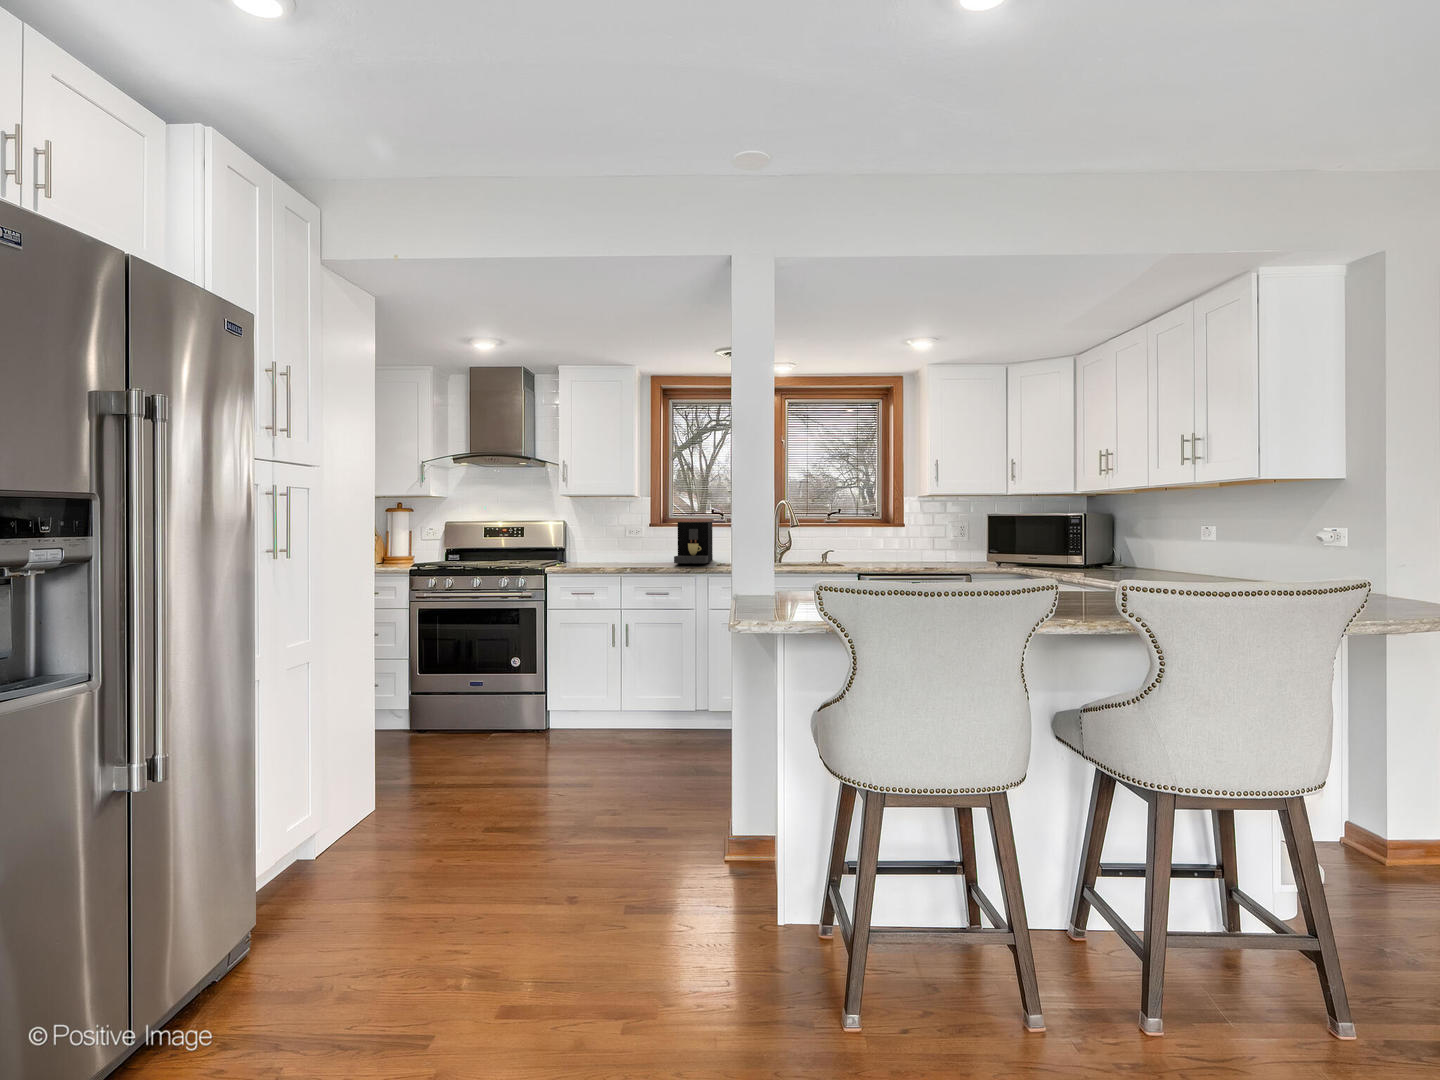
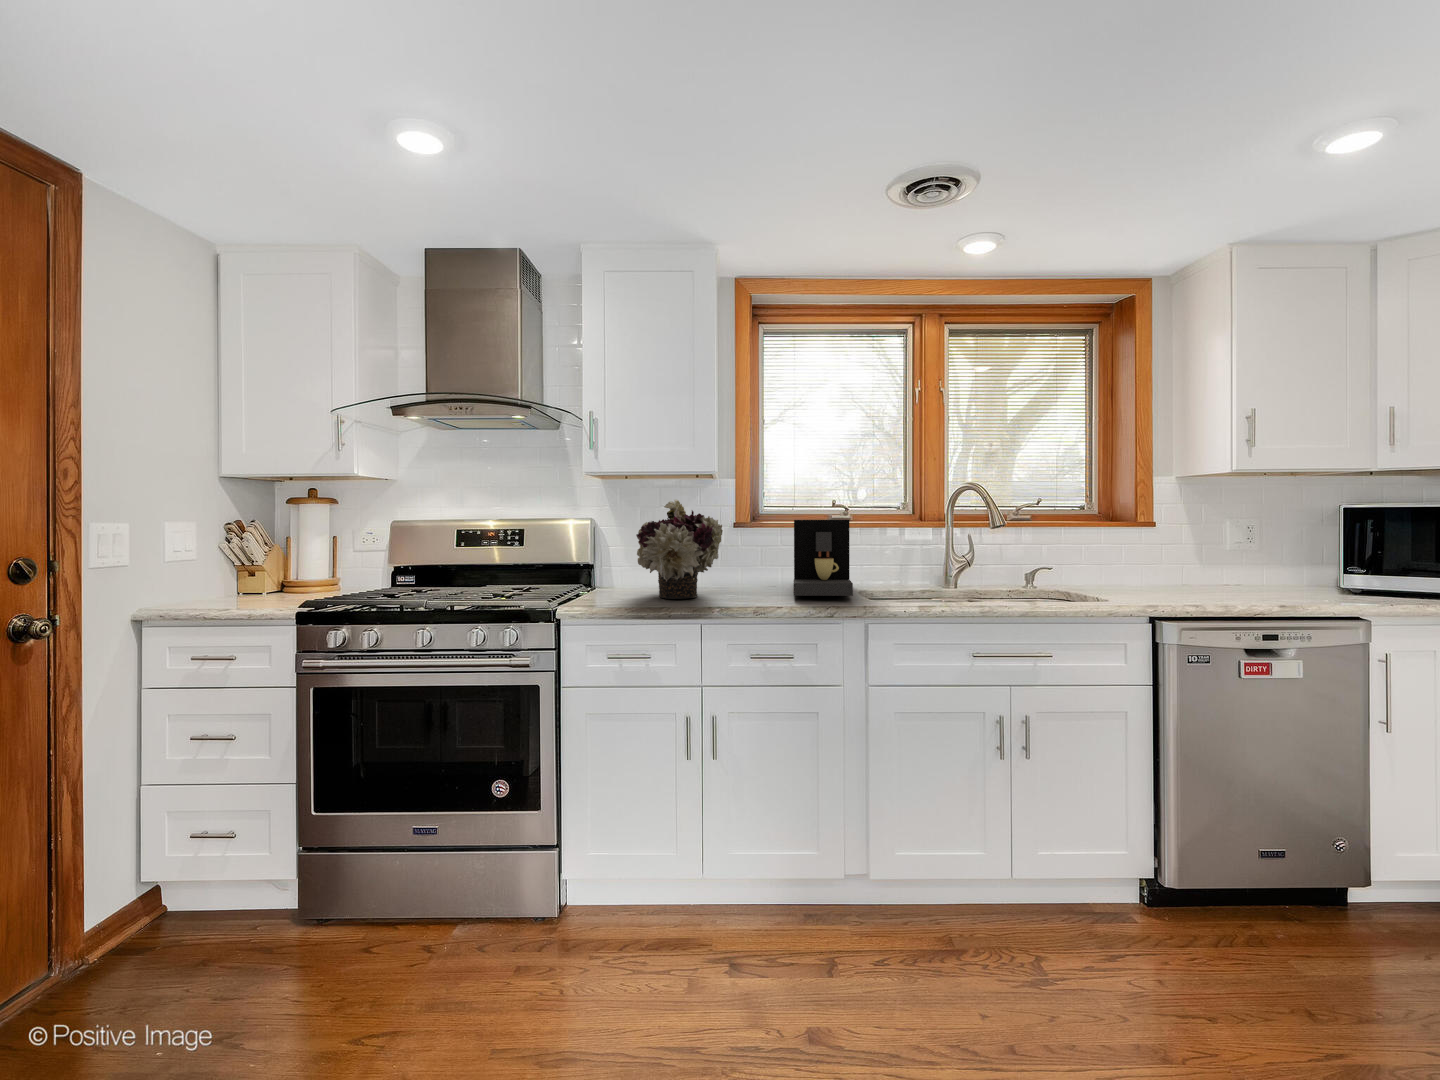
flower arrangement: none [588,510,636,565] -> present [636,499,723,599]

